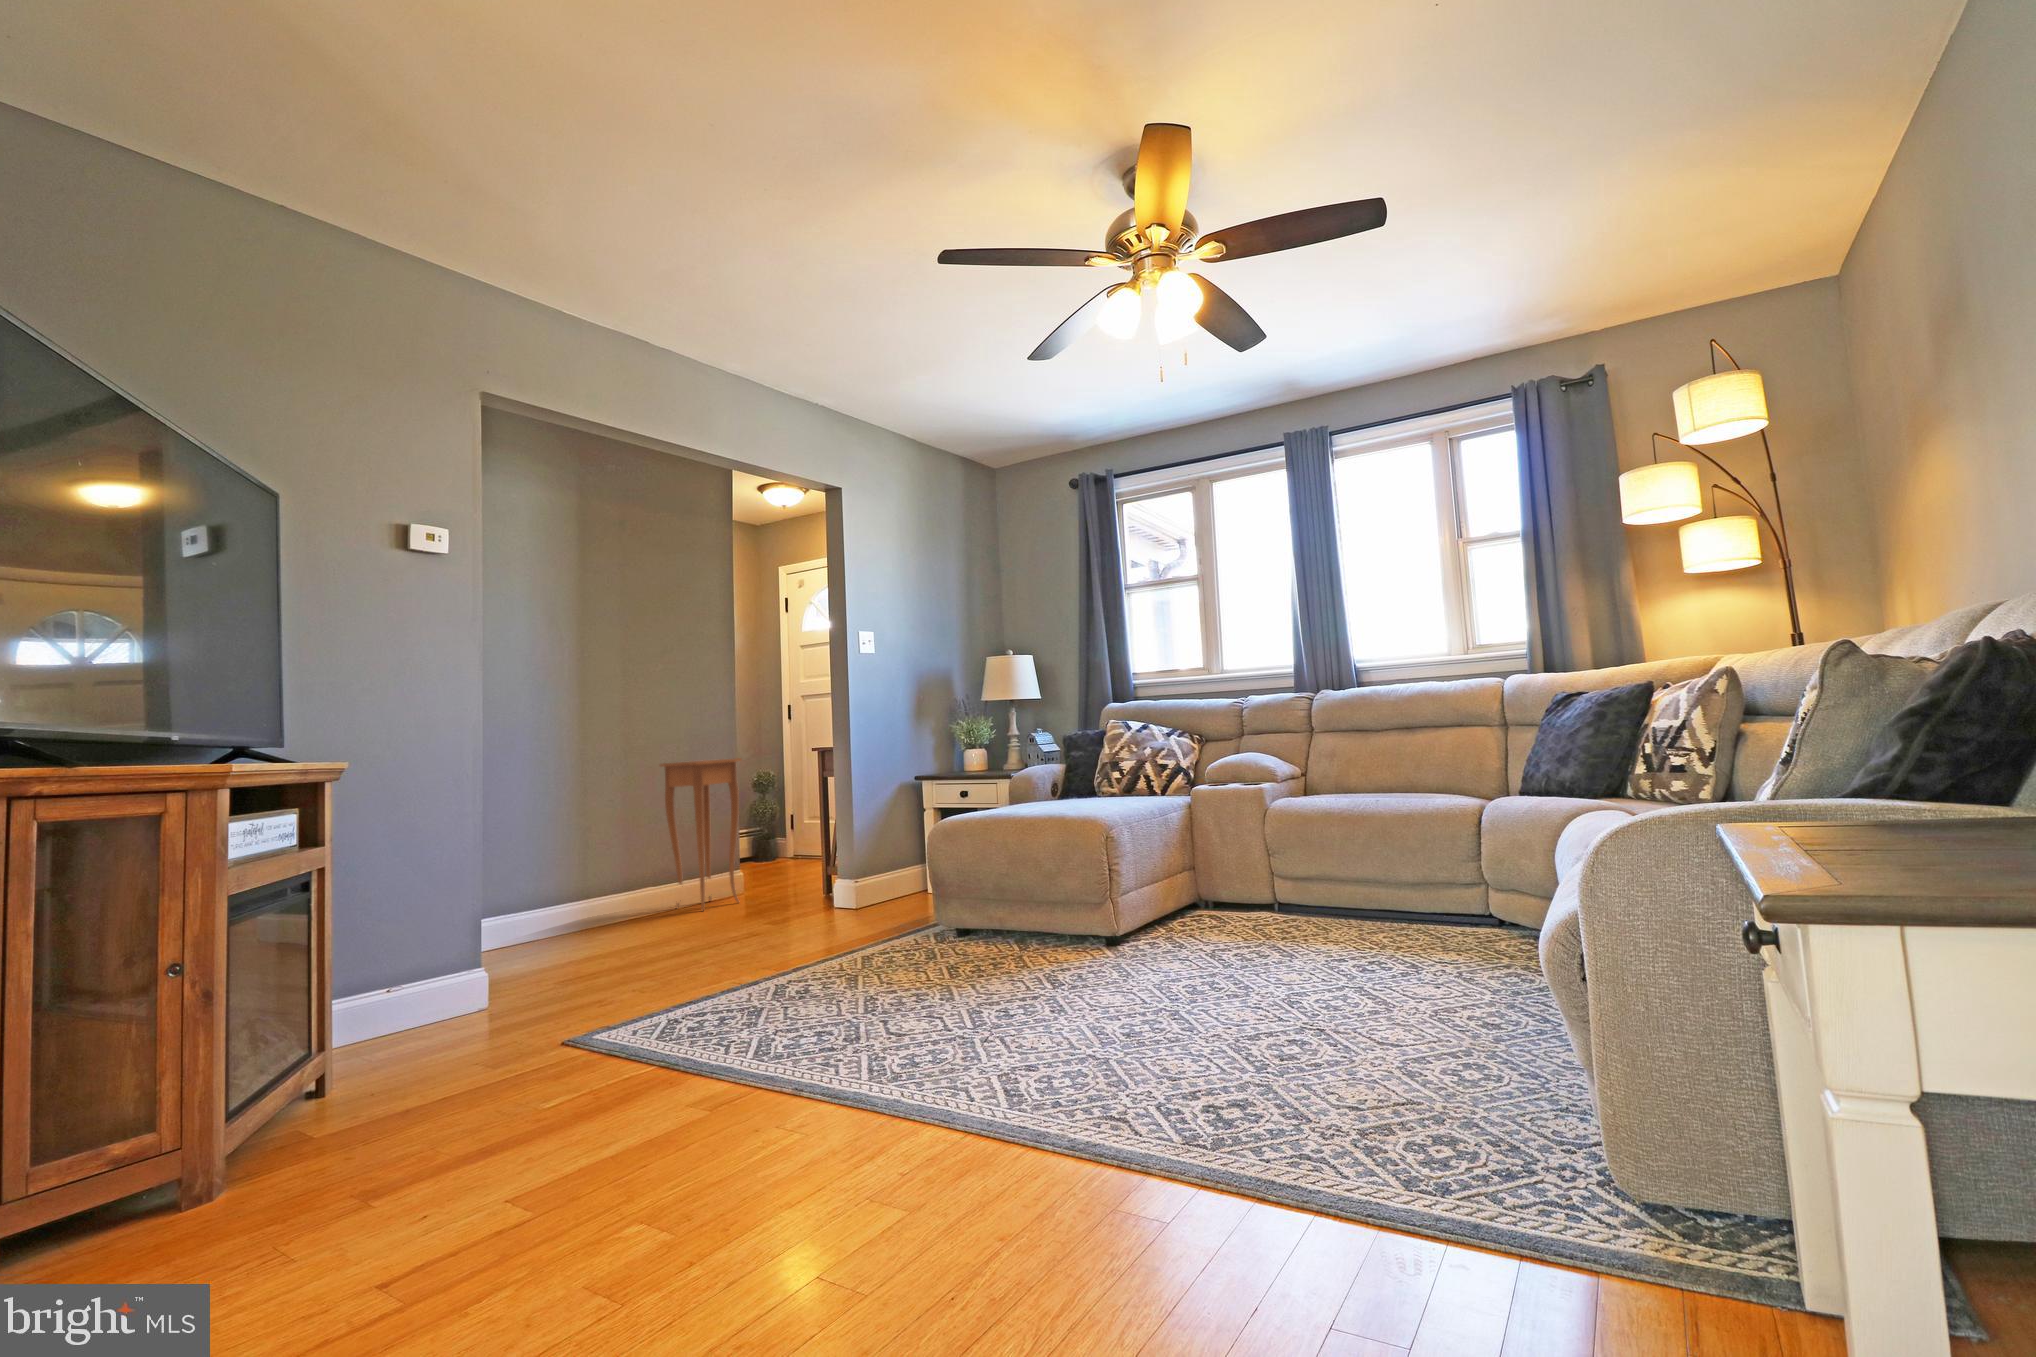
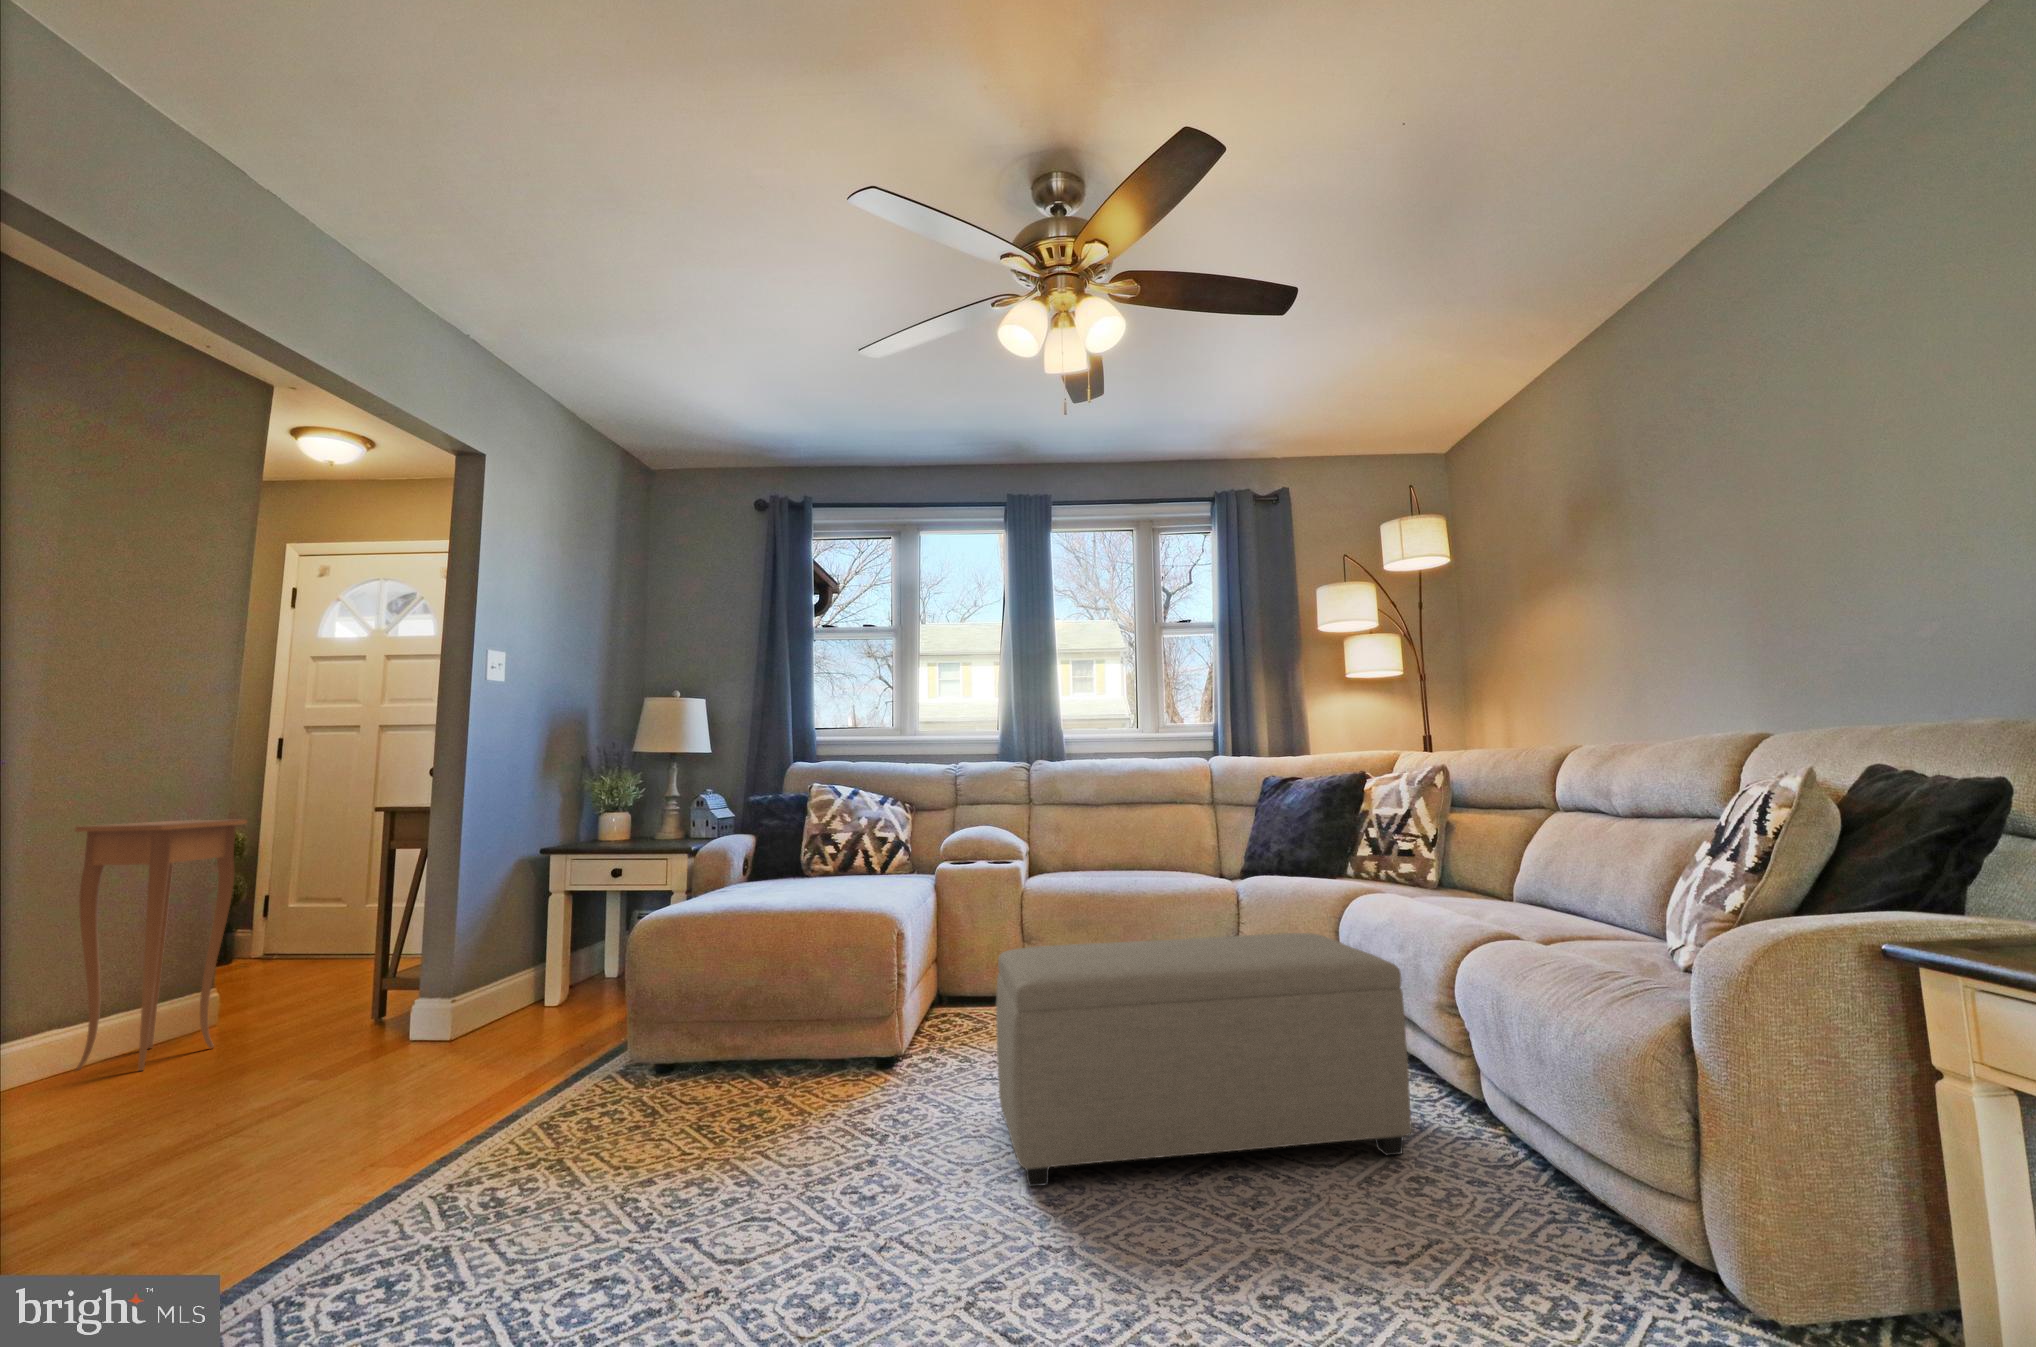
ottoman: none [1135,836,1494,1025] -> present [996,933,1412,1186]

